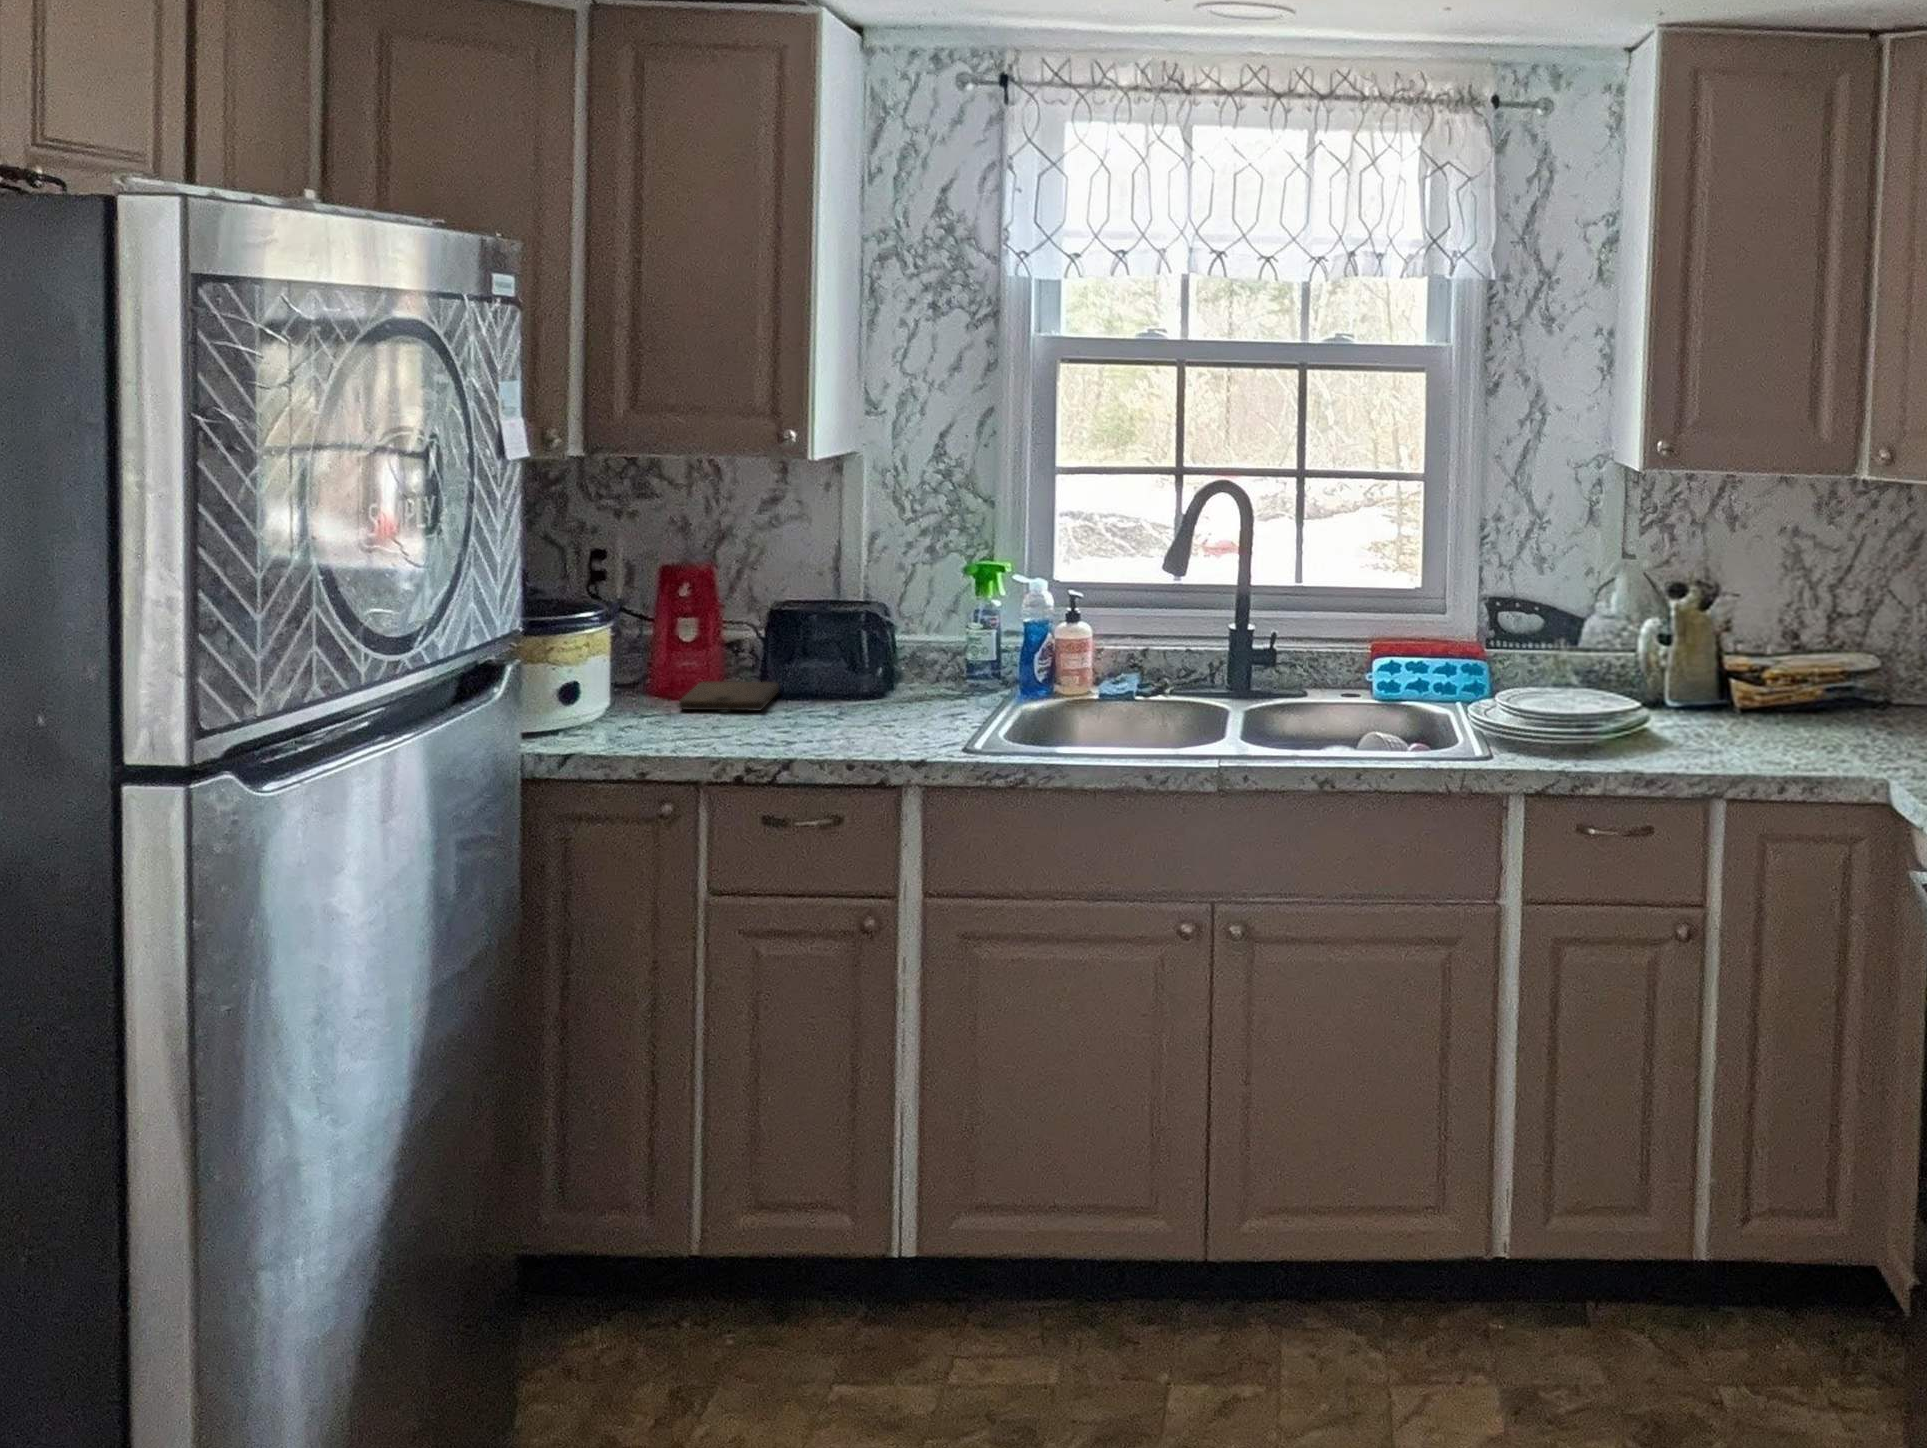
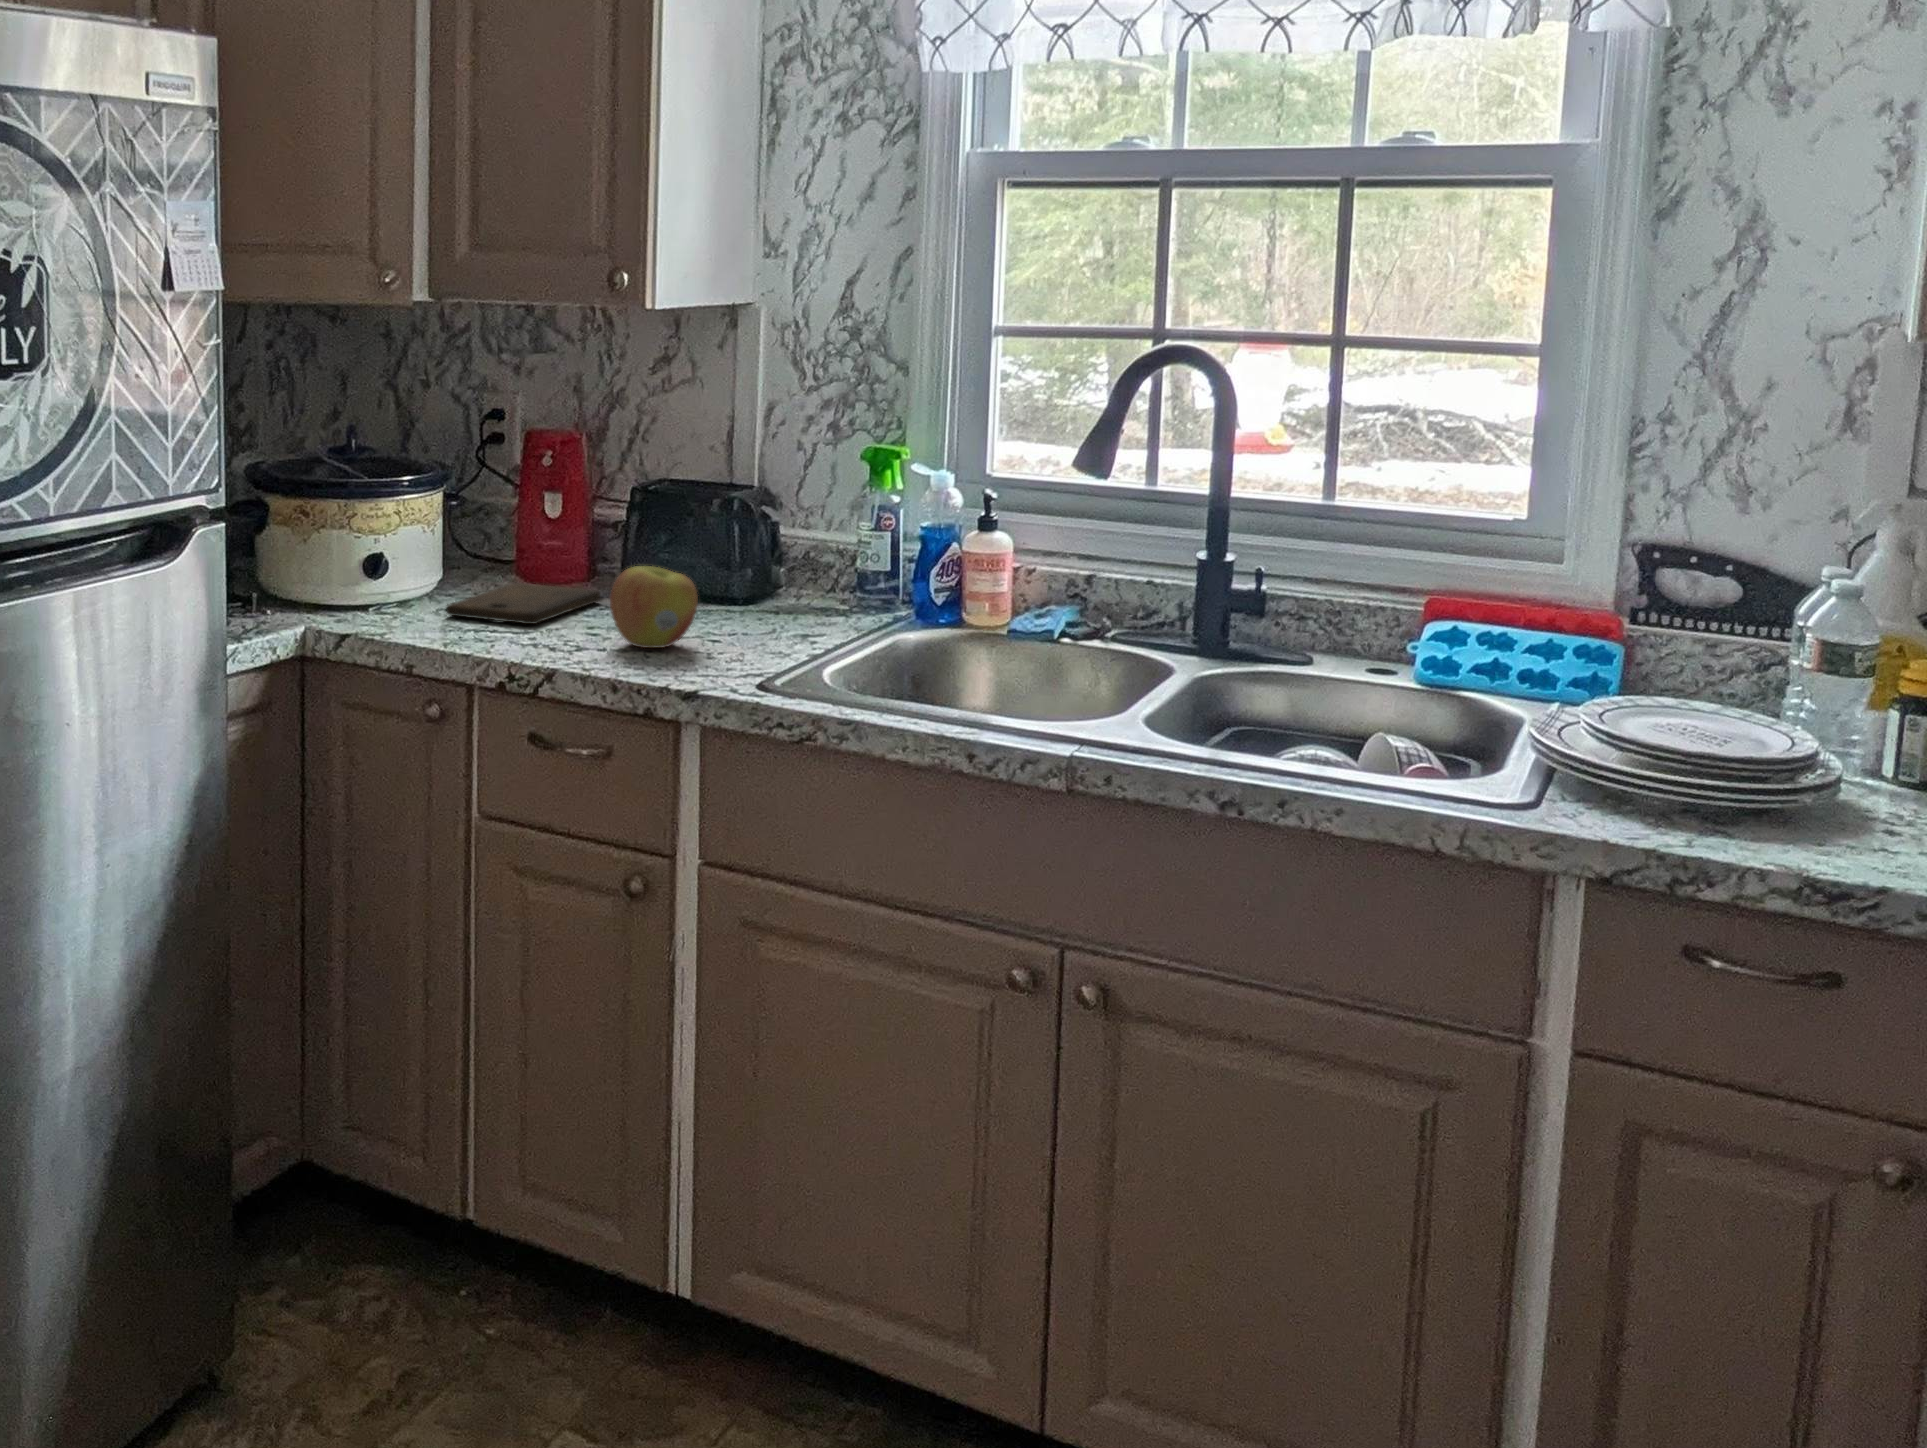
apple: none [839,657,907,720] -> present [610,566,698,648]

